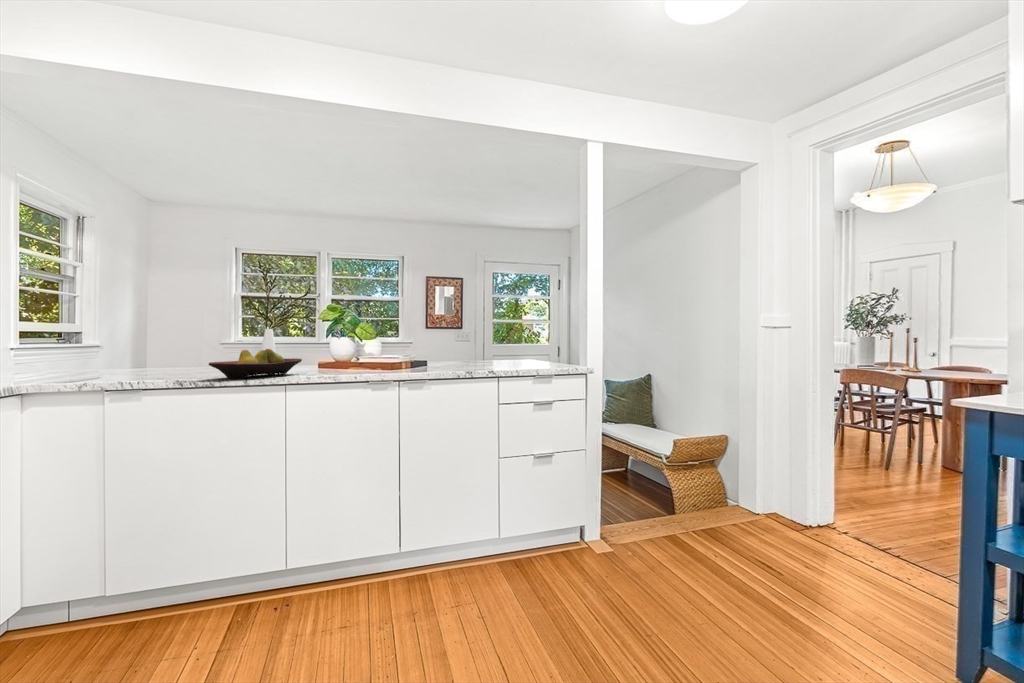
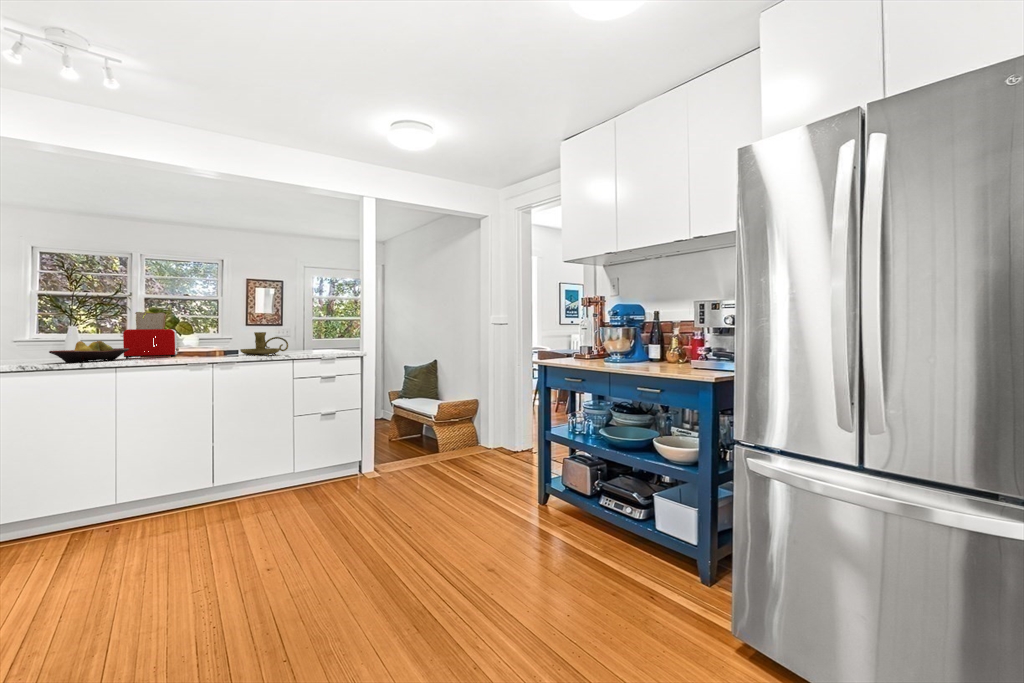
toaster: none [295,311,358,371] -> present [121,312,177,358]
candle holder: none [431,338,491,370] -> present [240,332,288,356]

